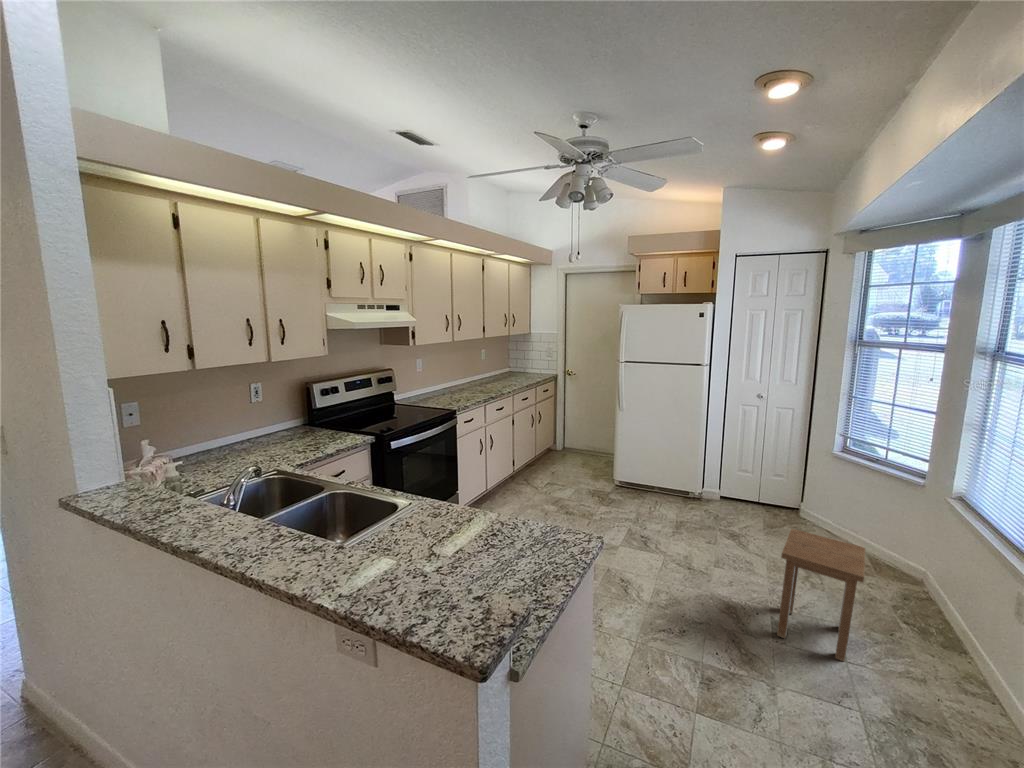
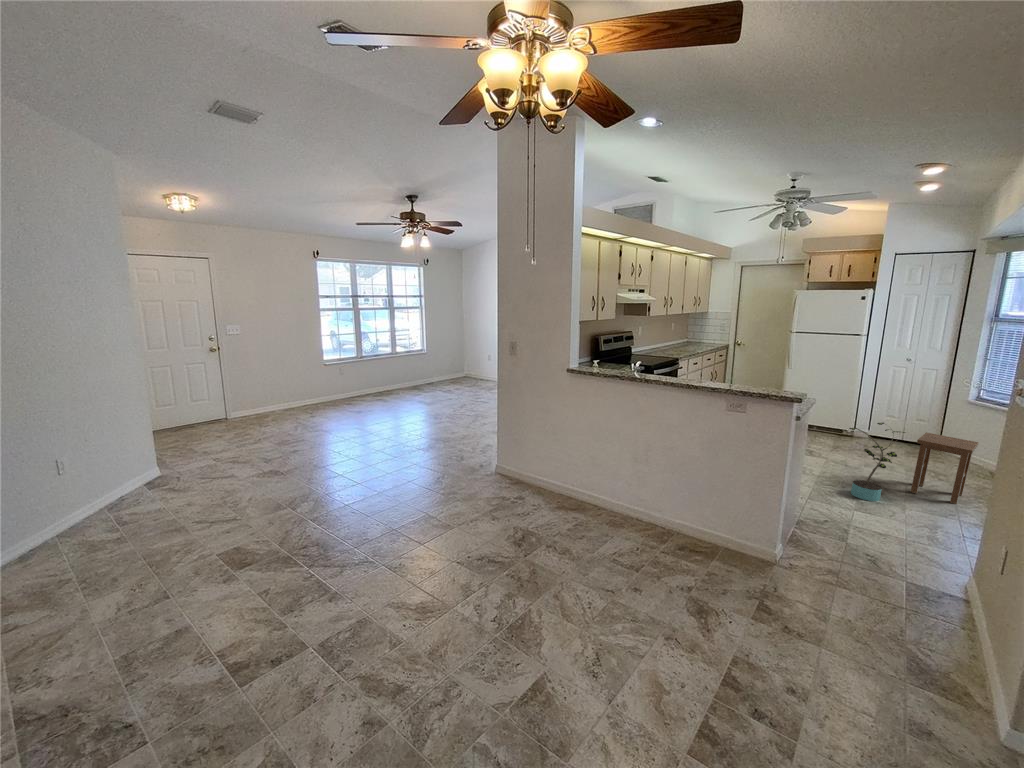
potted plant: none [679,532,766,678] -> present [849,423,905,501]

